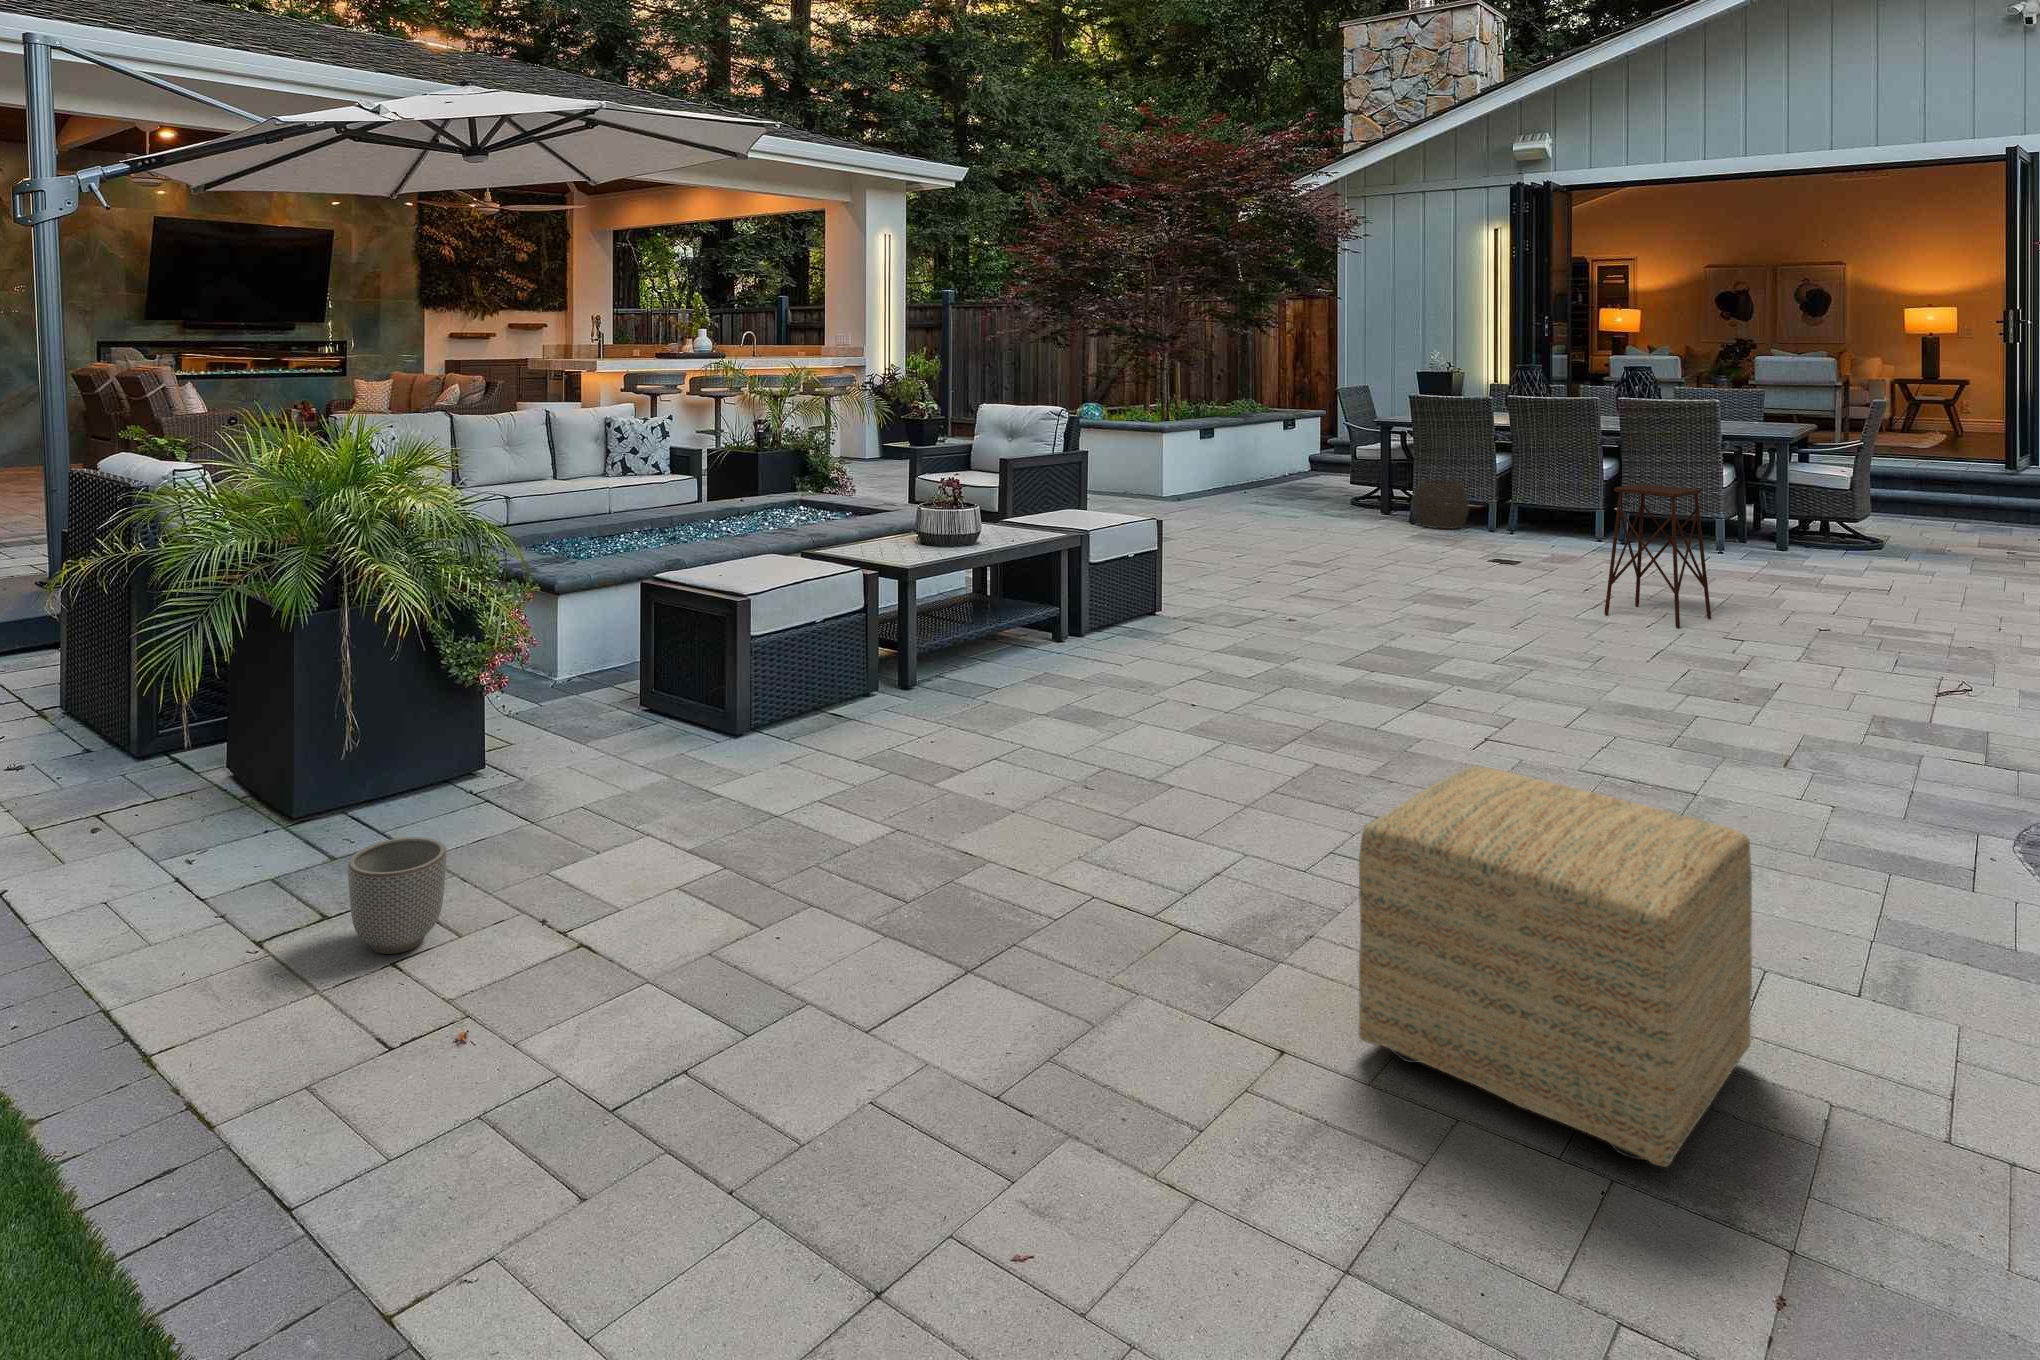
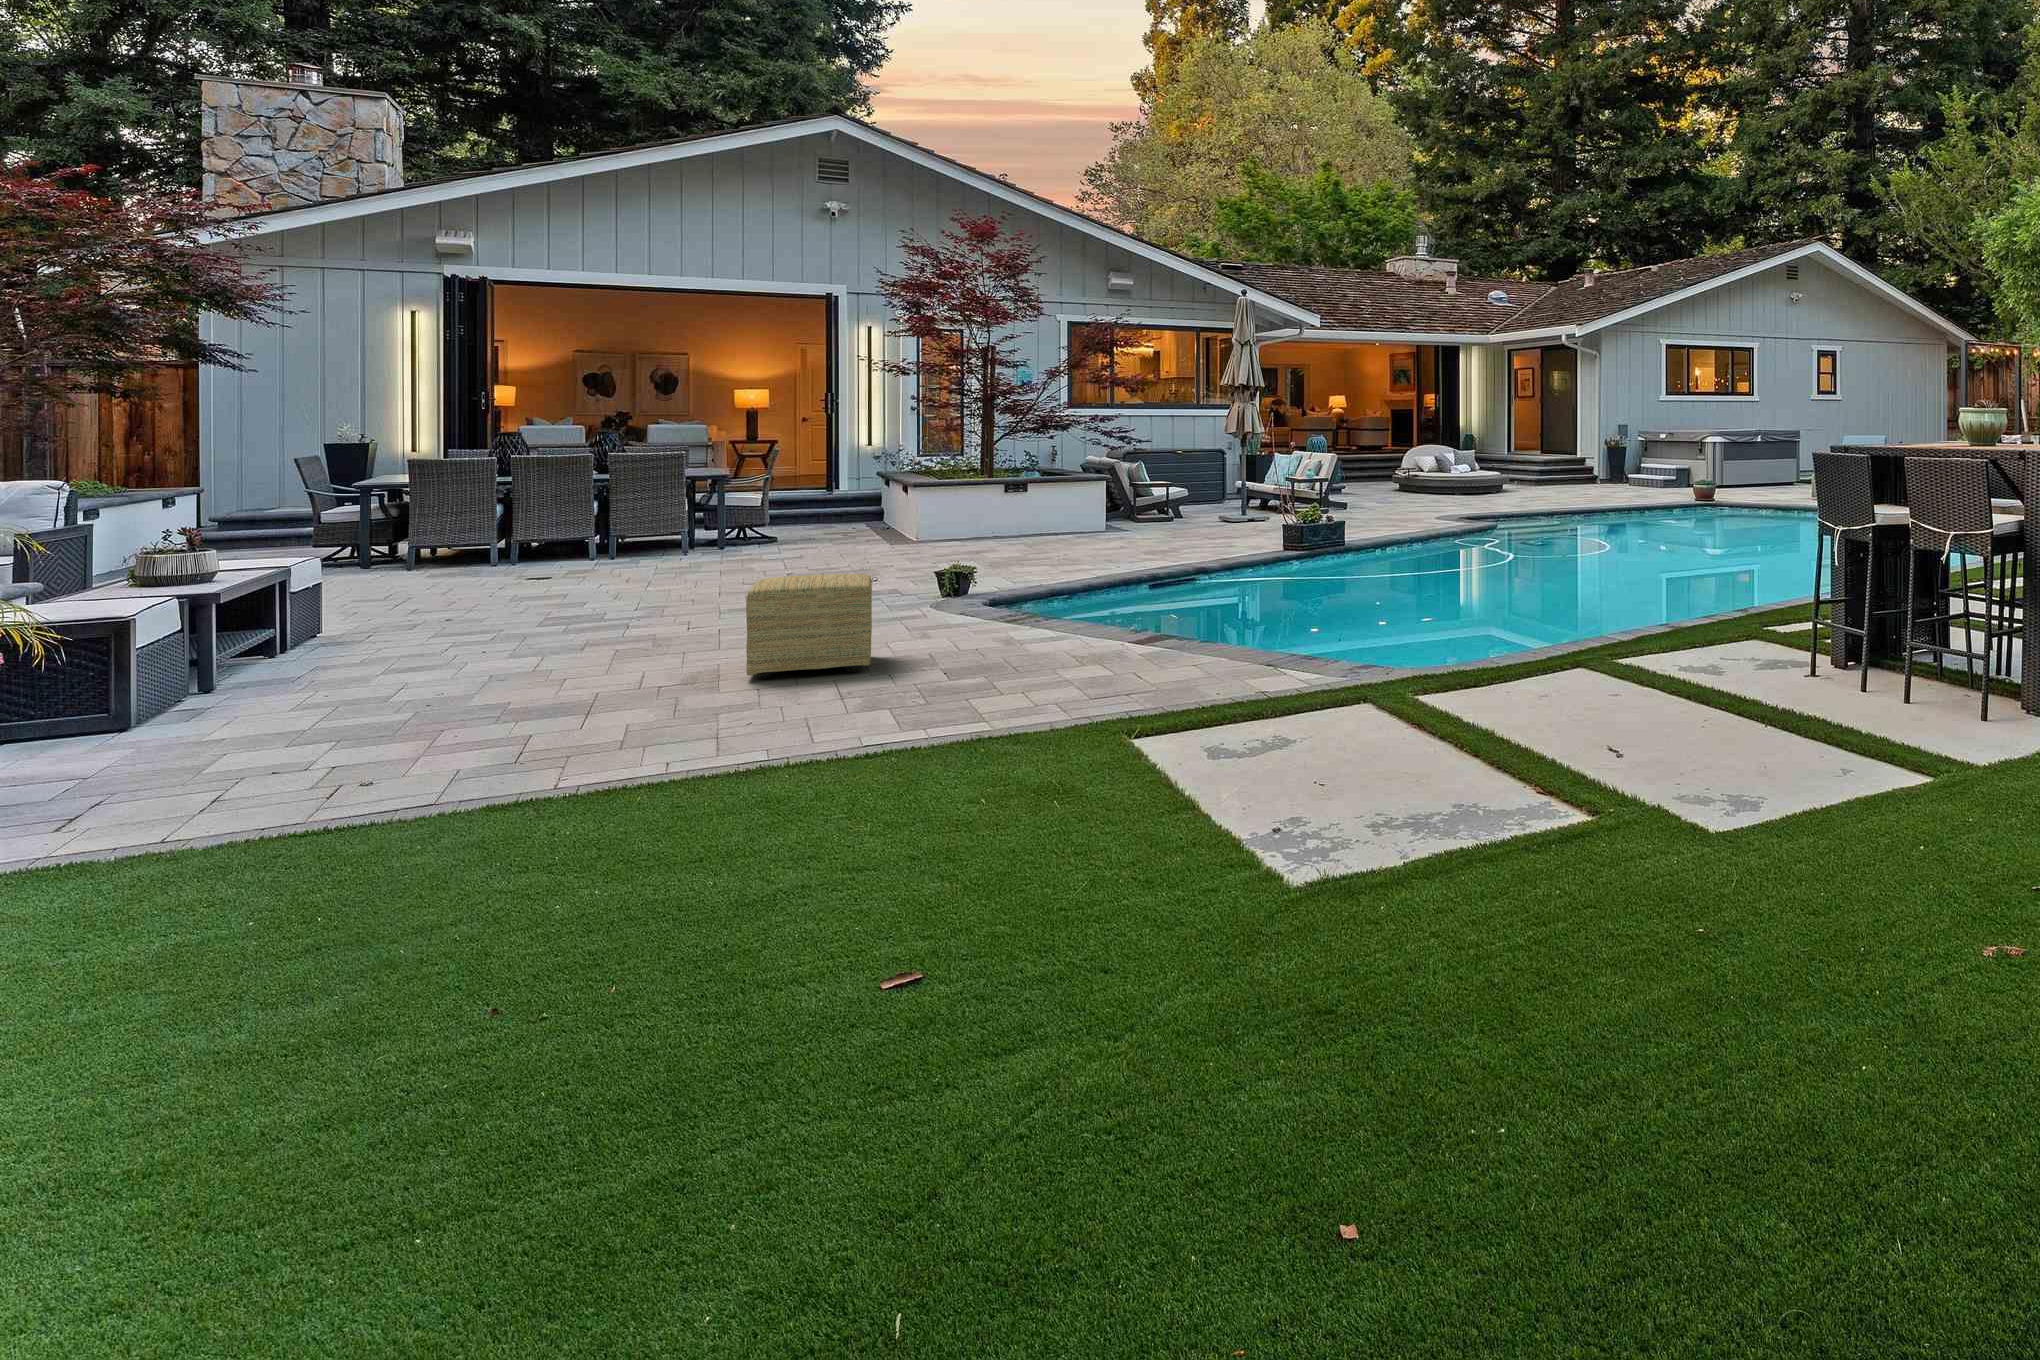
woven basket: present [1413,480,1469,529] -> none [419,527,476,567]
side table: present [1604,484,1711,628] -> none [654,500,718,584]
planter: present [348,837,447,954] -> none [87,725,176,794]

